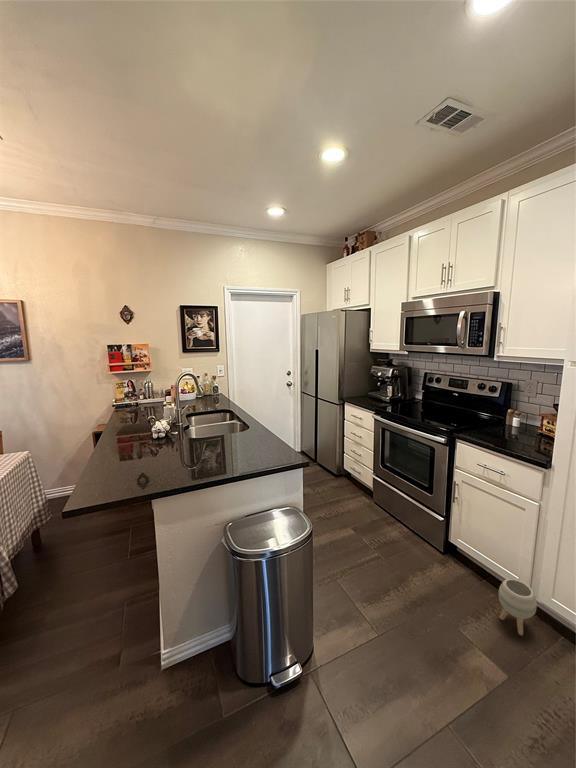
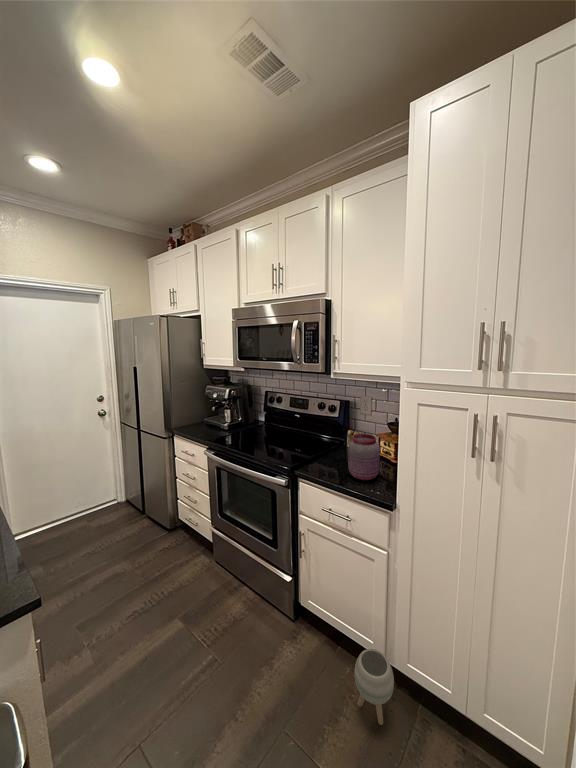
jar: none [506,408,540,447] -> present [348,434,380,480]

